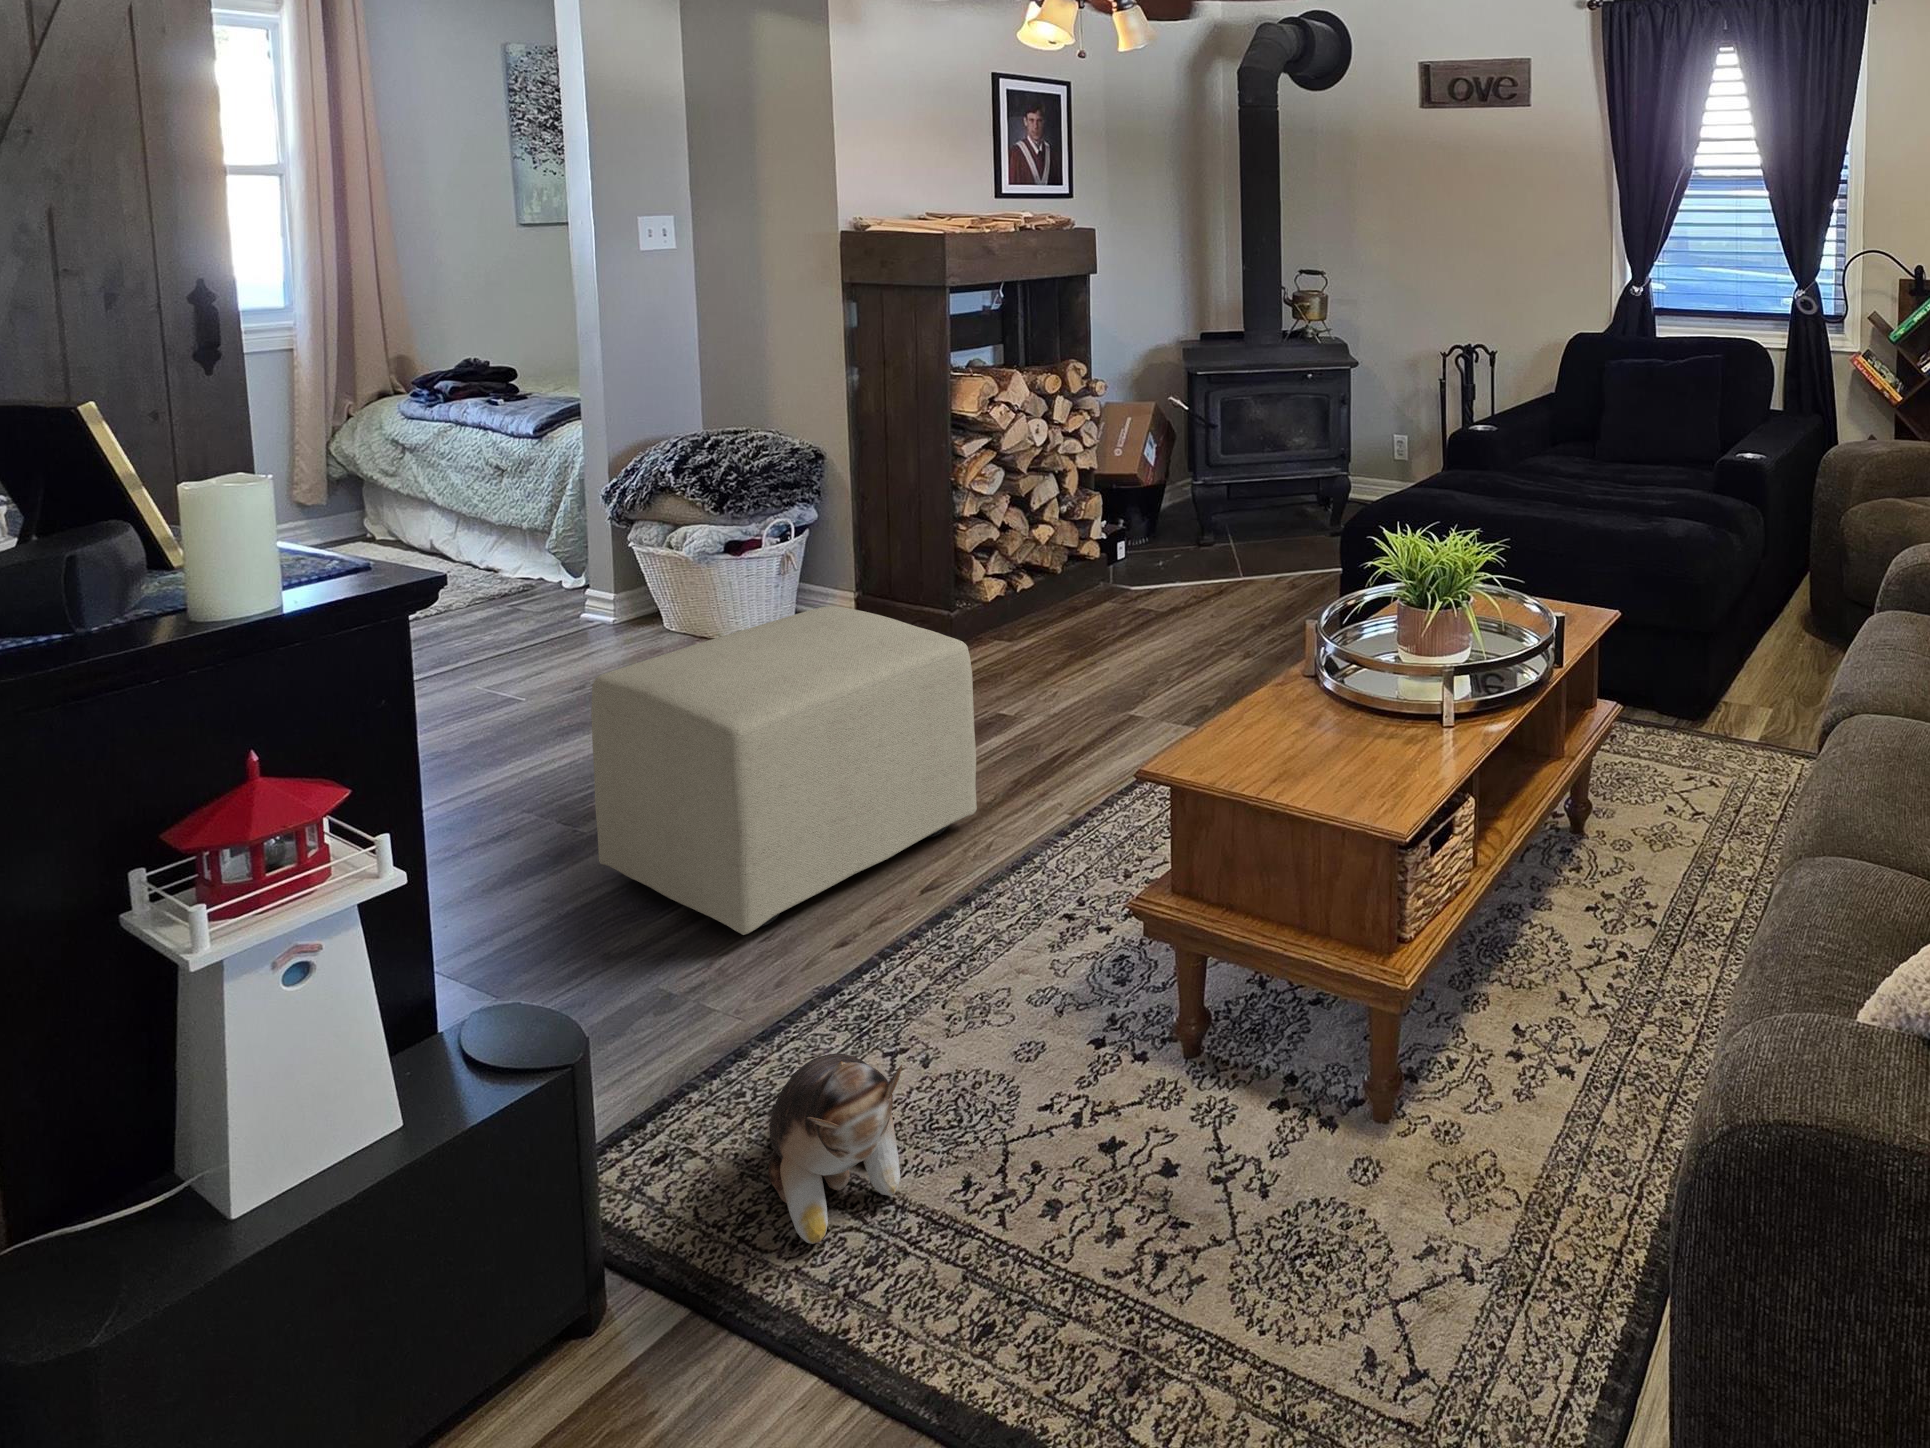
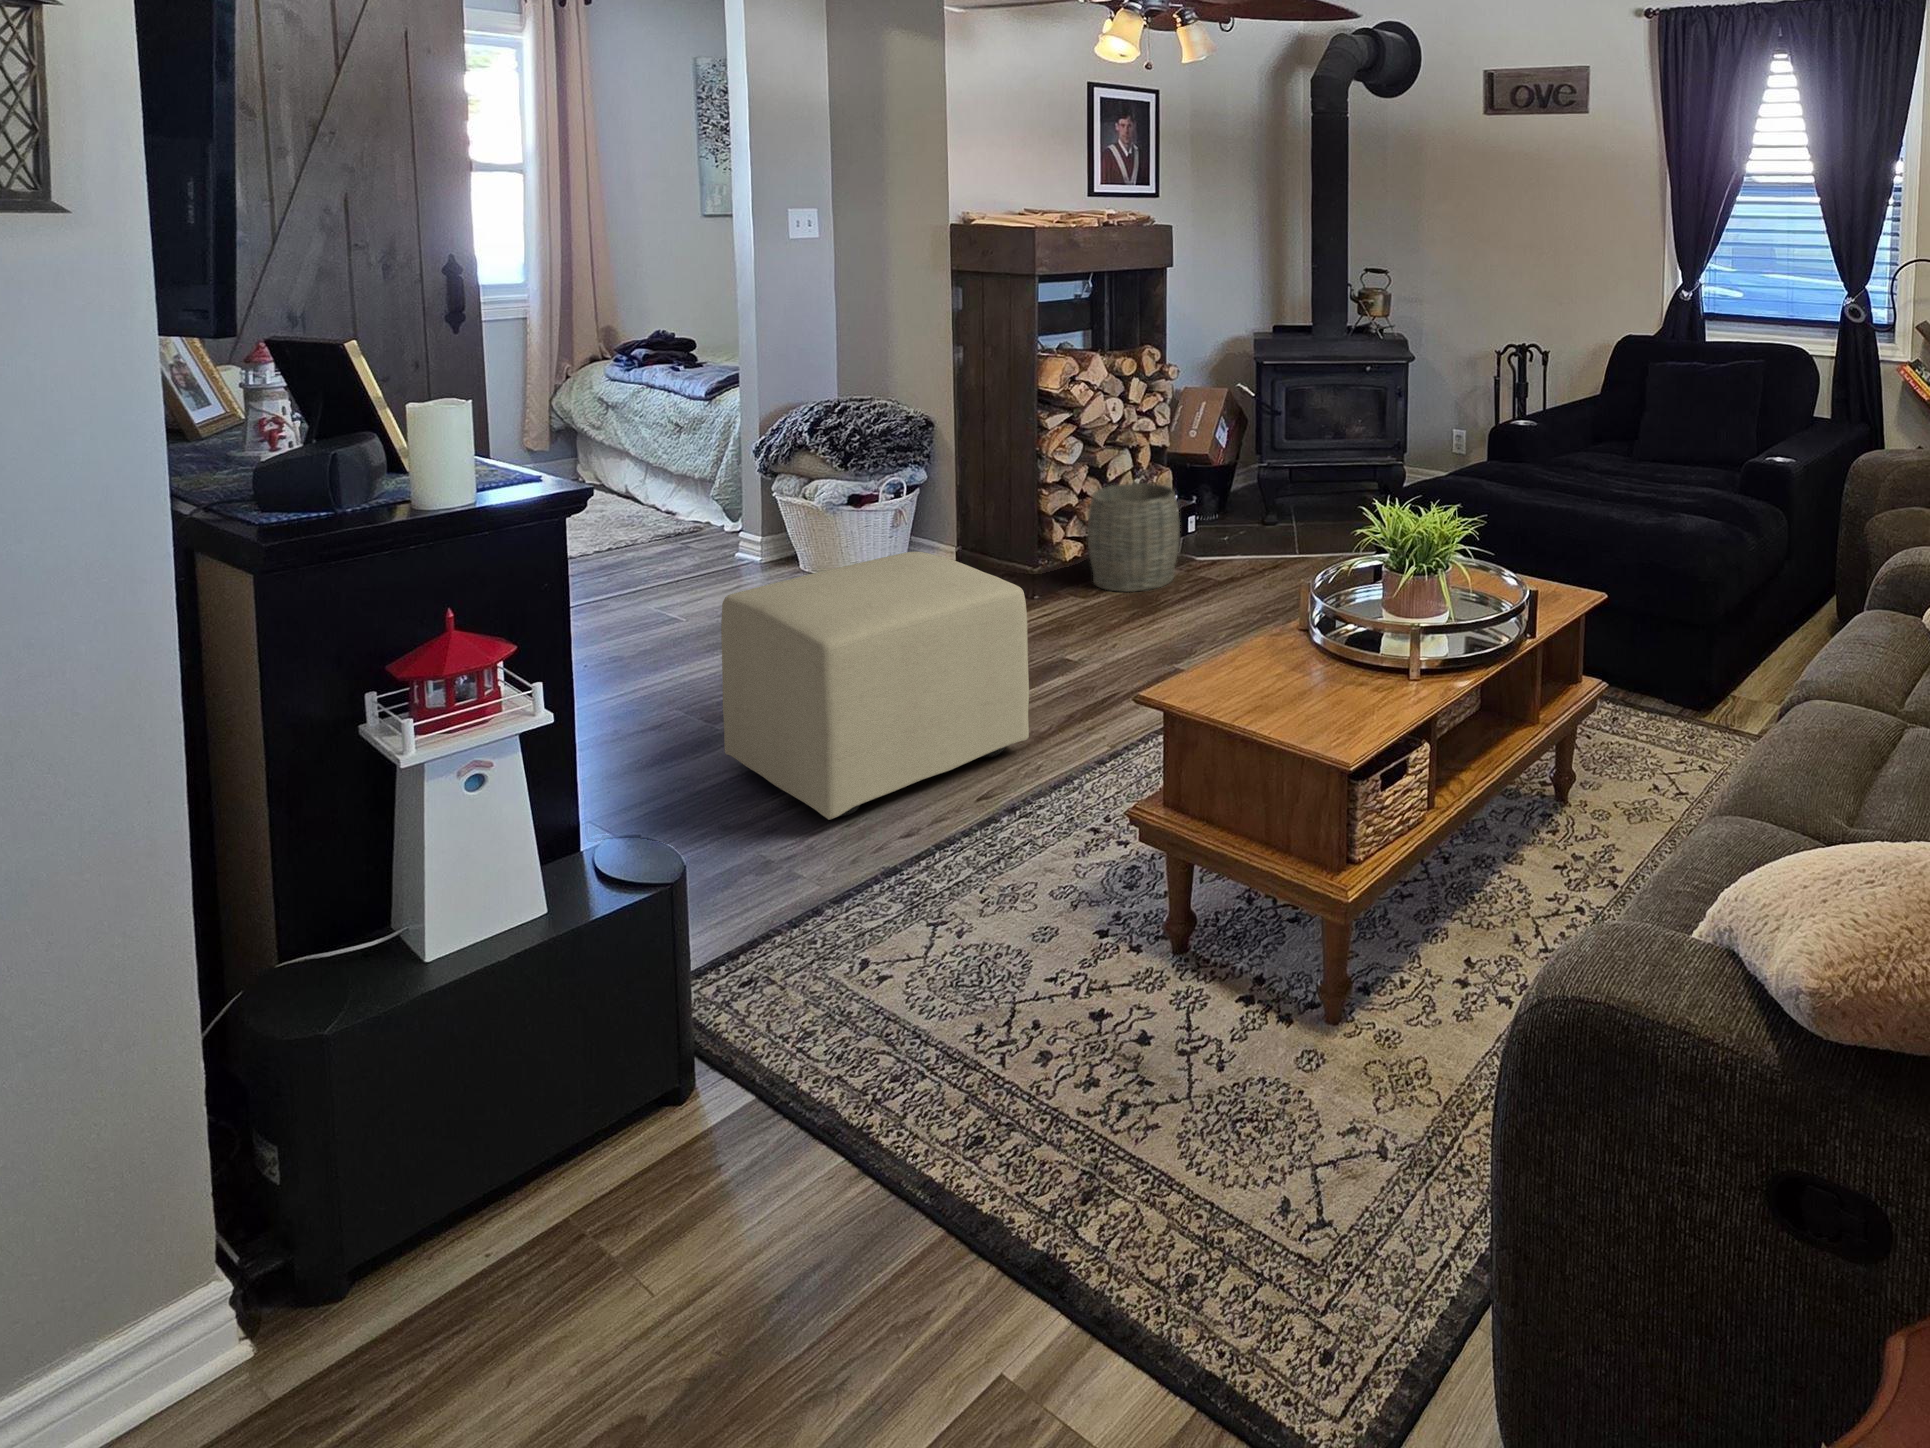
woven basket: none [1015,509,1119,630] -> present [1088,483,1180,592]
plush toy: present [768,1054,902,1244] -> none [826,910,927,1059]

